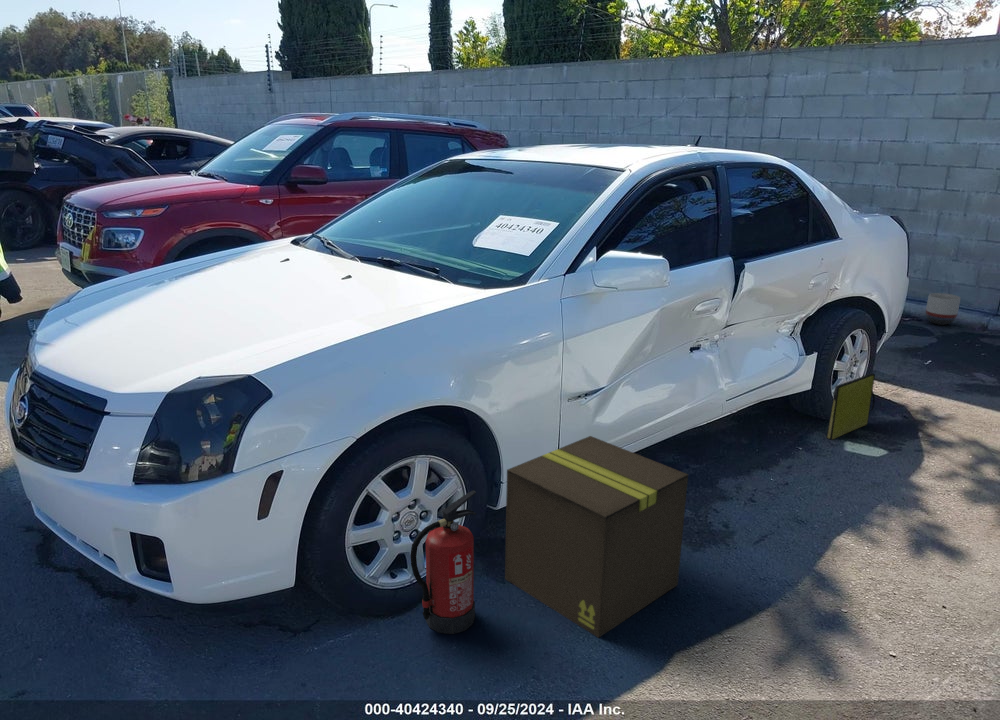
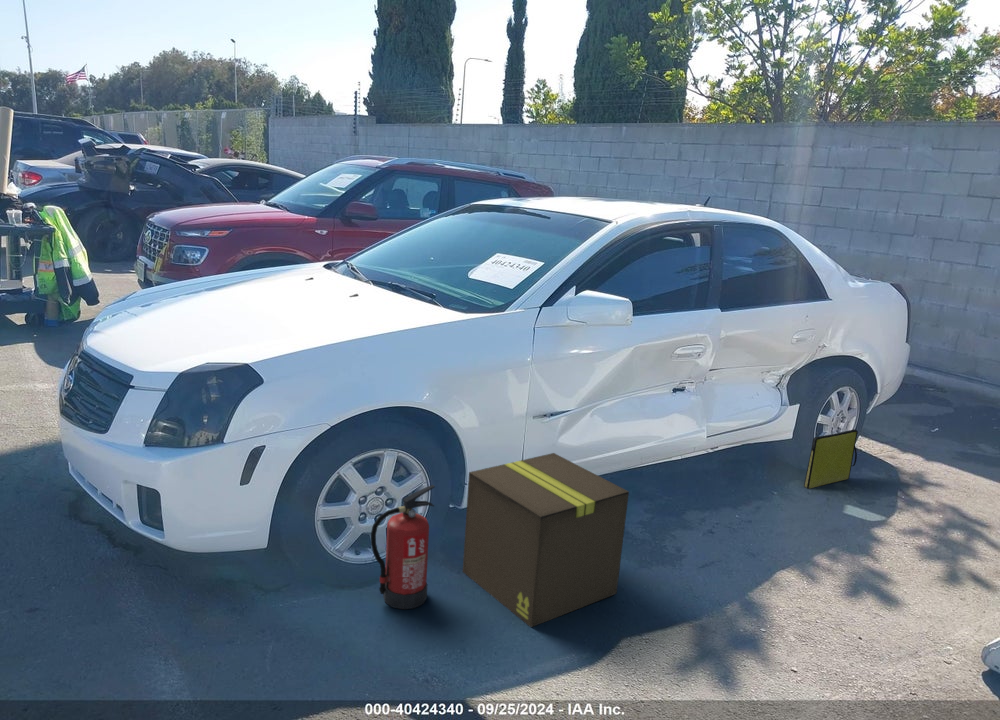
planter: present [926,293,960,325] -> none [946,365,981,397]

